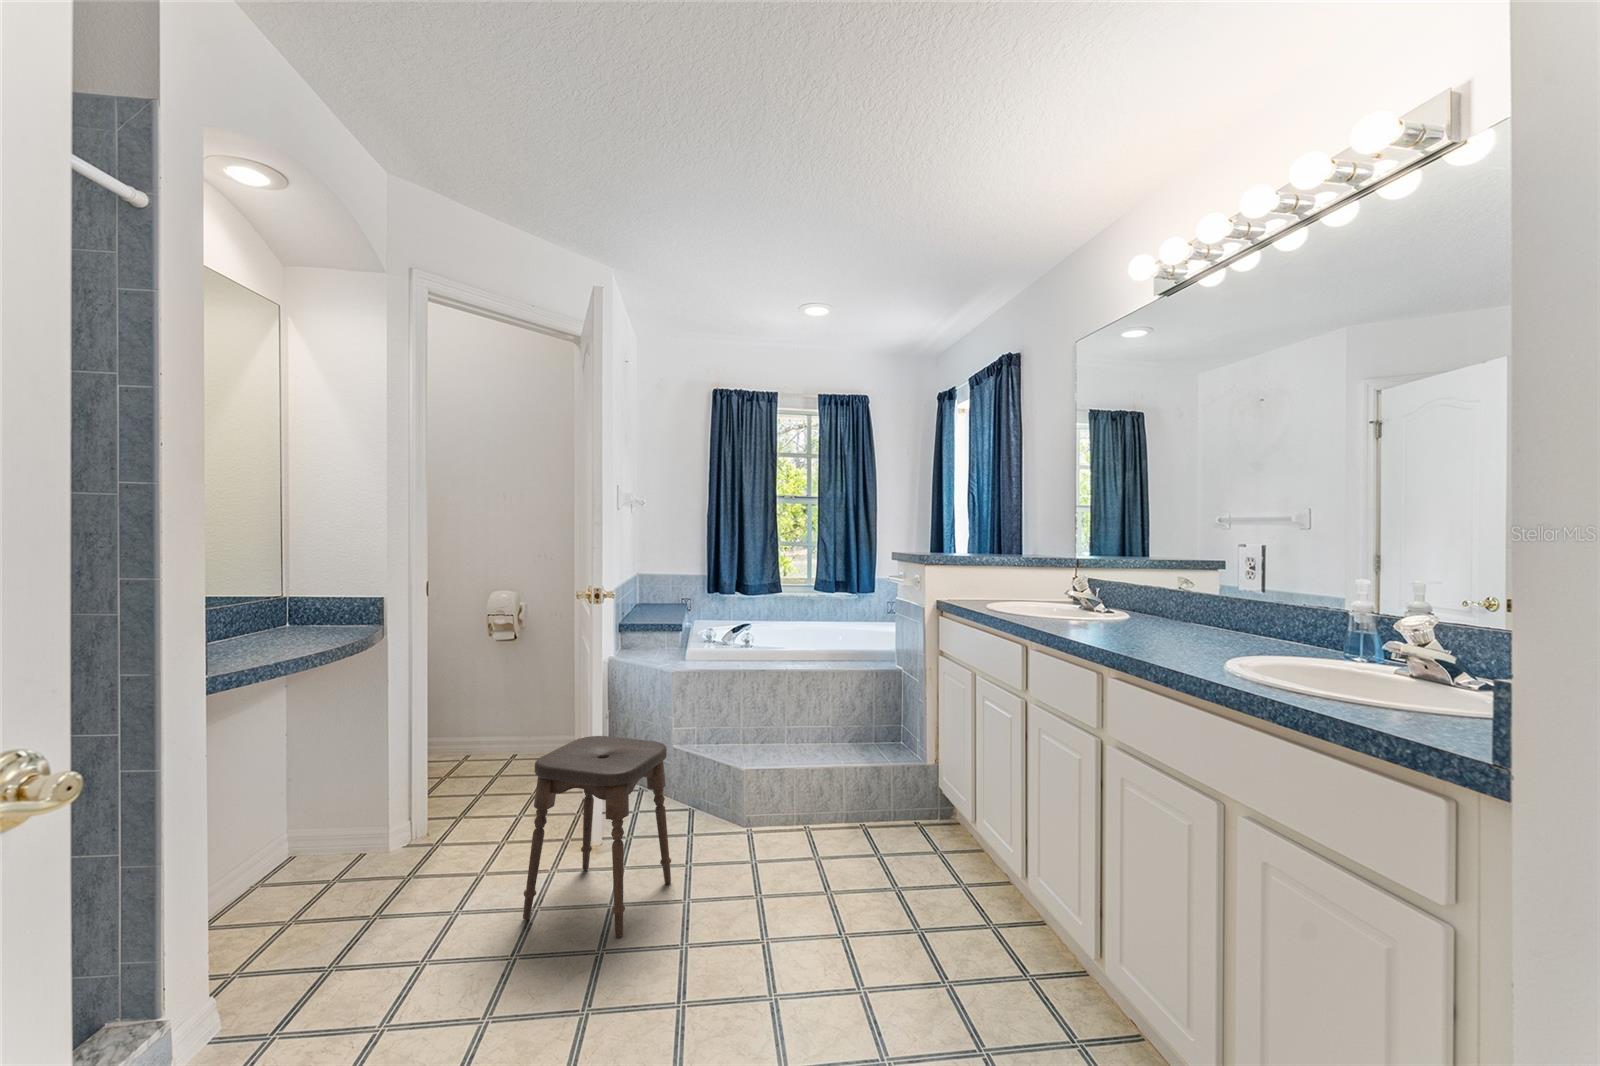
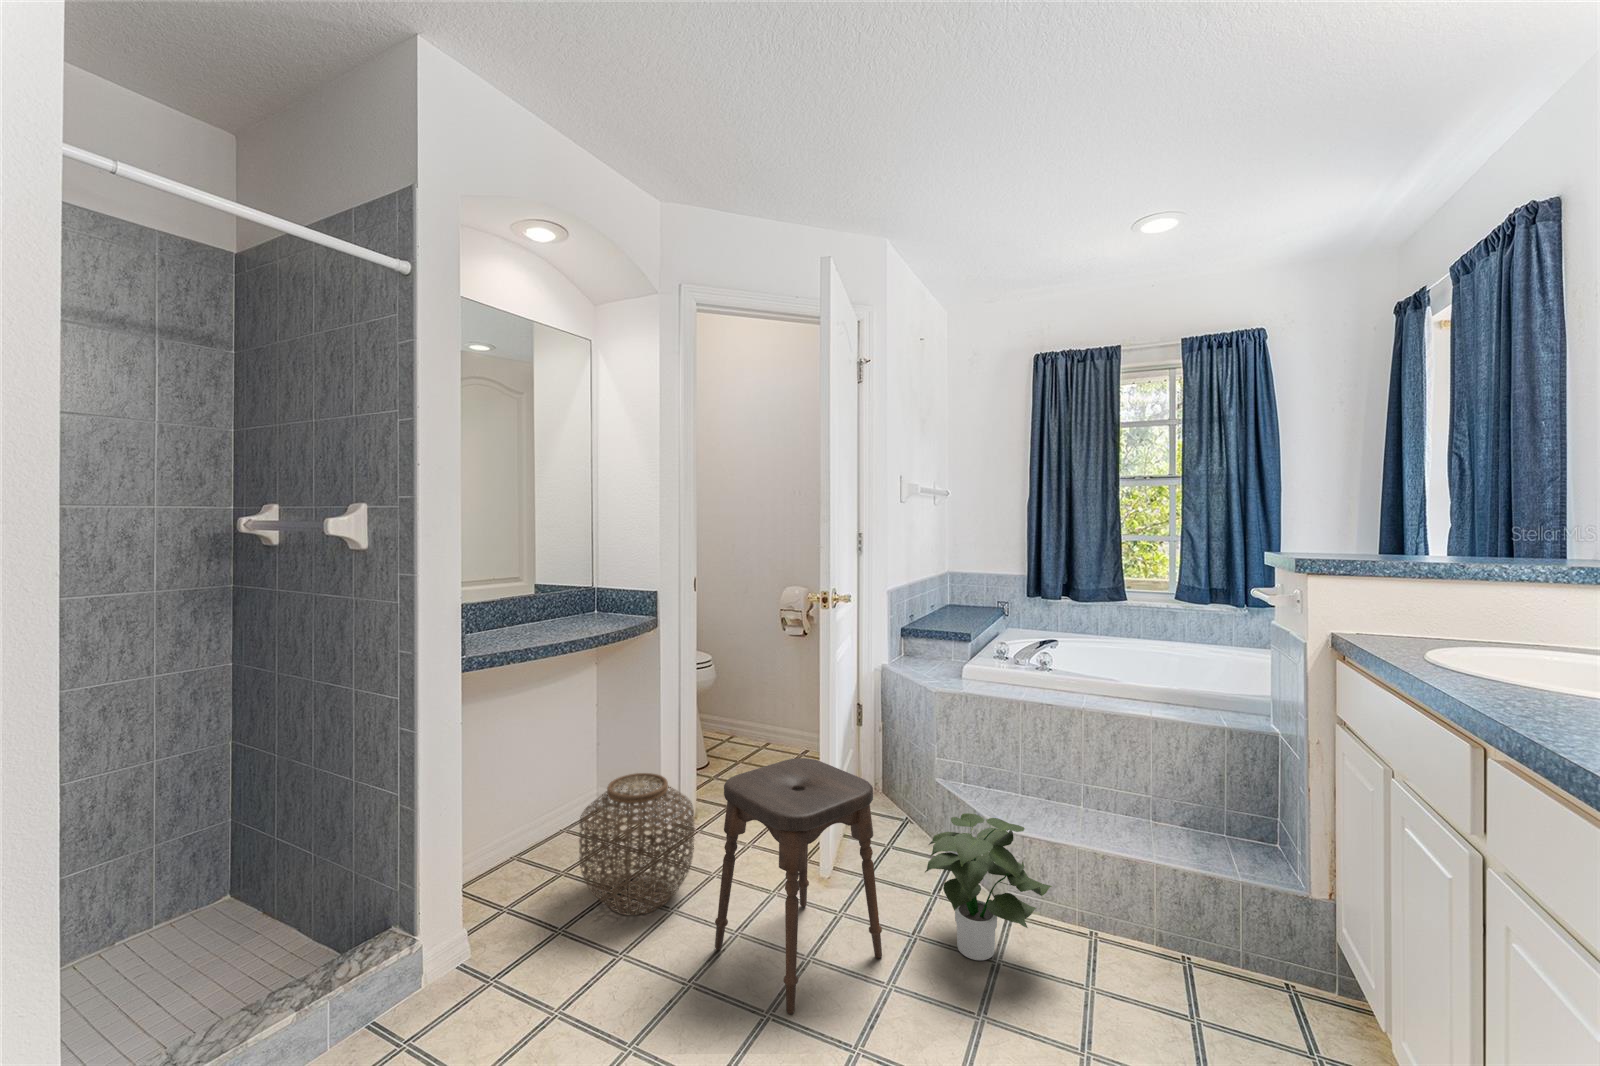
potted plant: none [693,755,788,864] -> present [925,813,1052,960]
woven basket: none [343,781,474,926] -> present [579,773,694,915]

